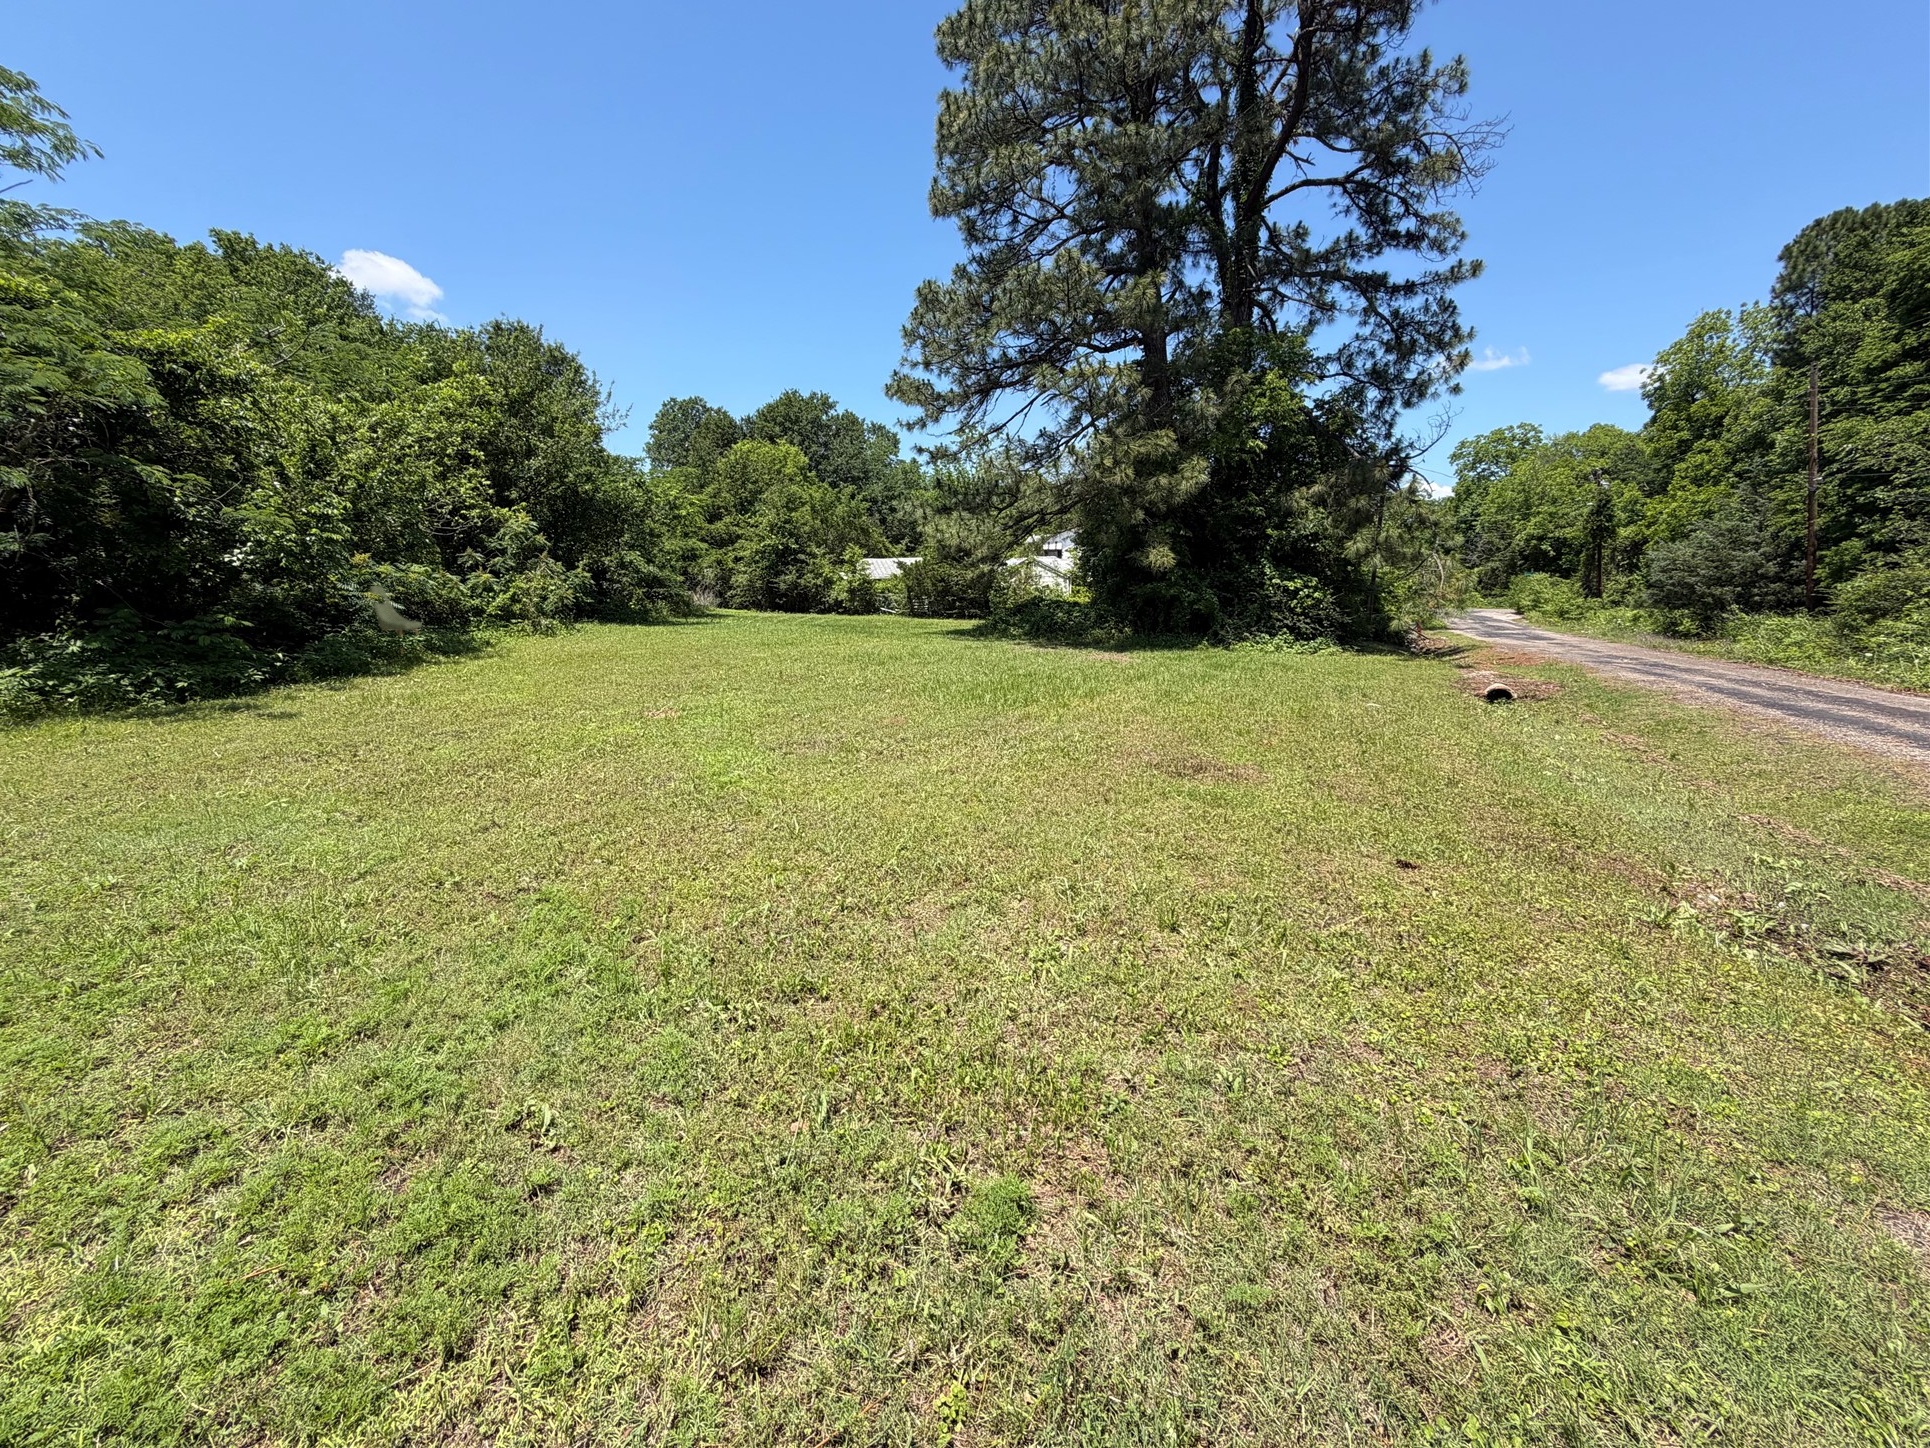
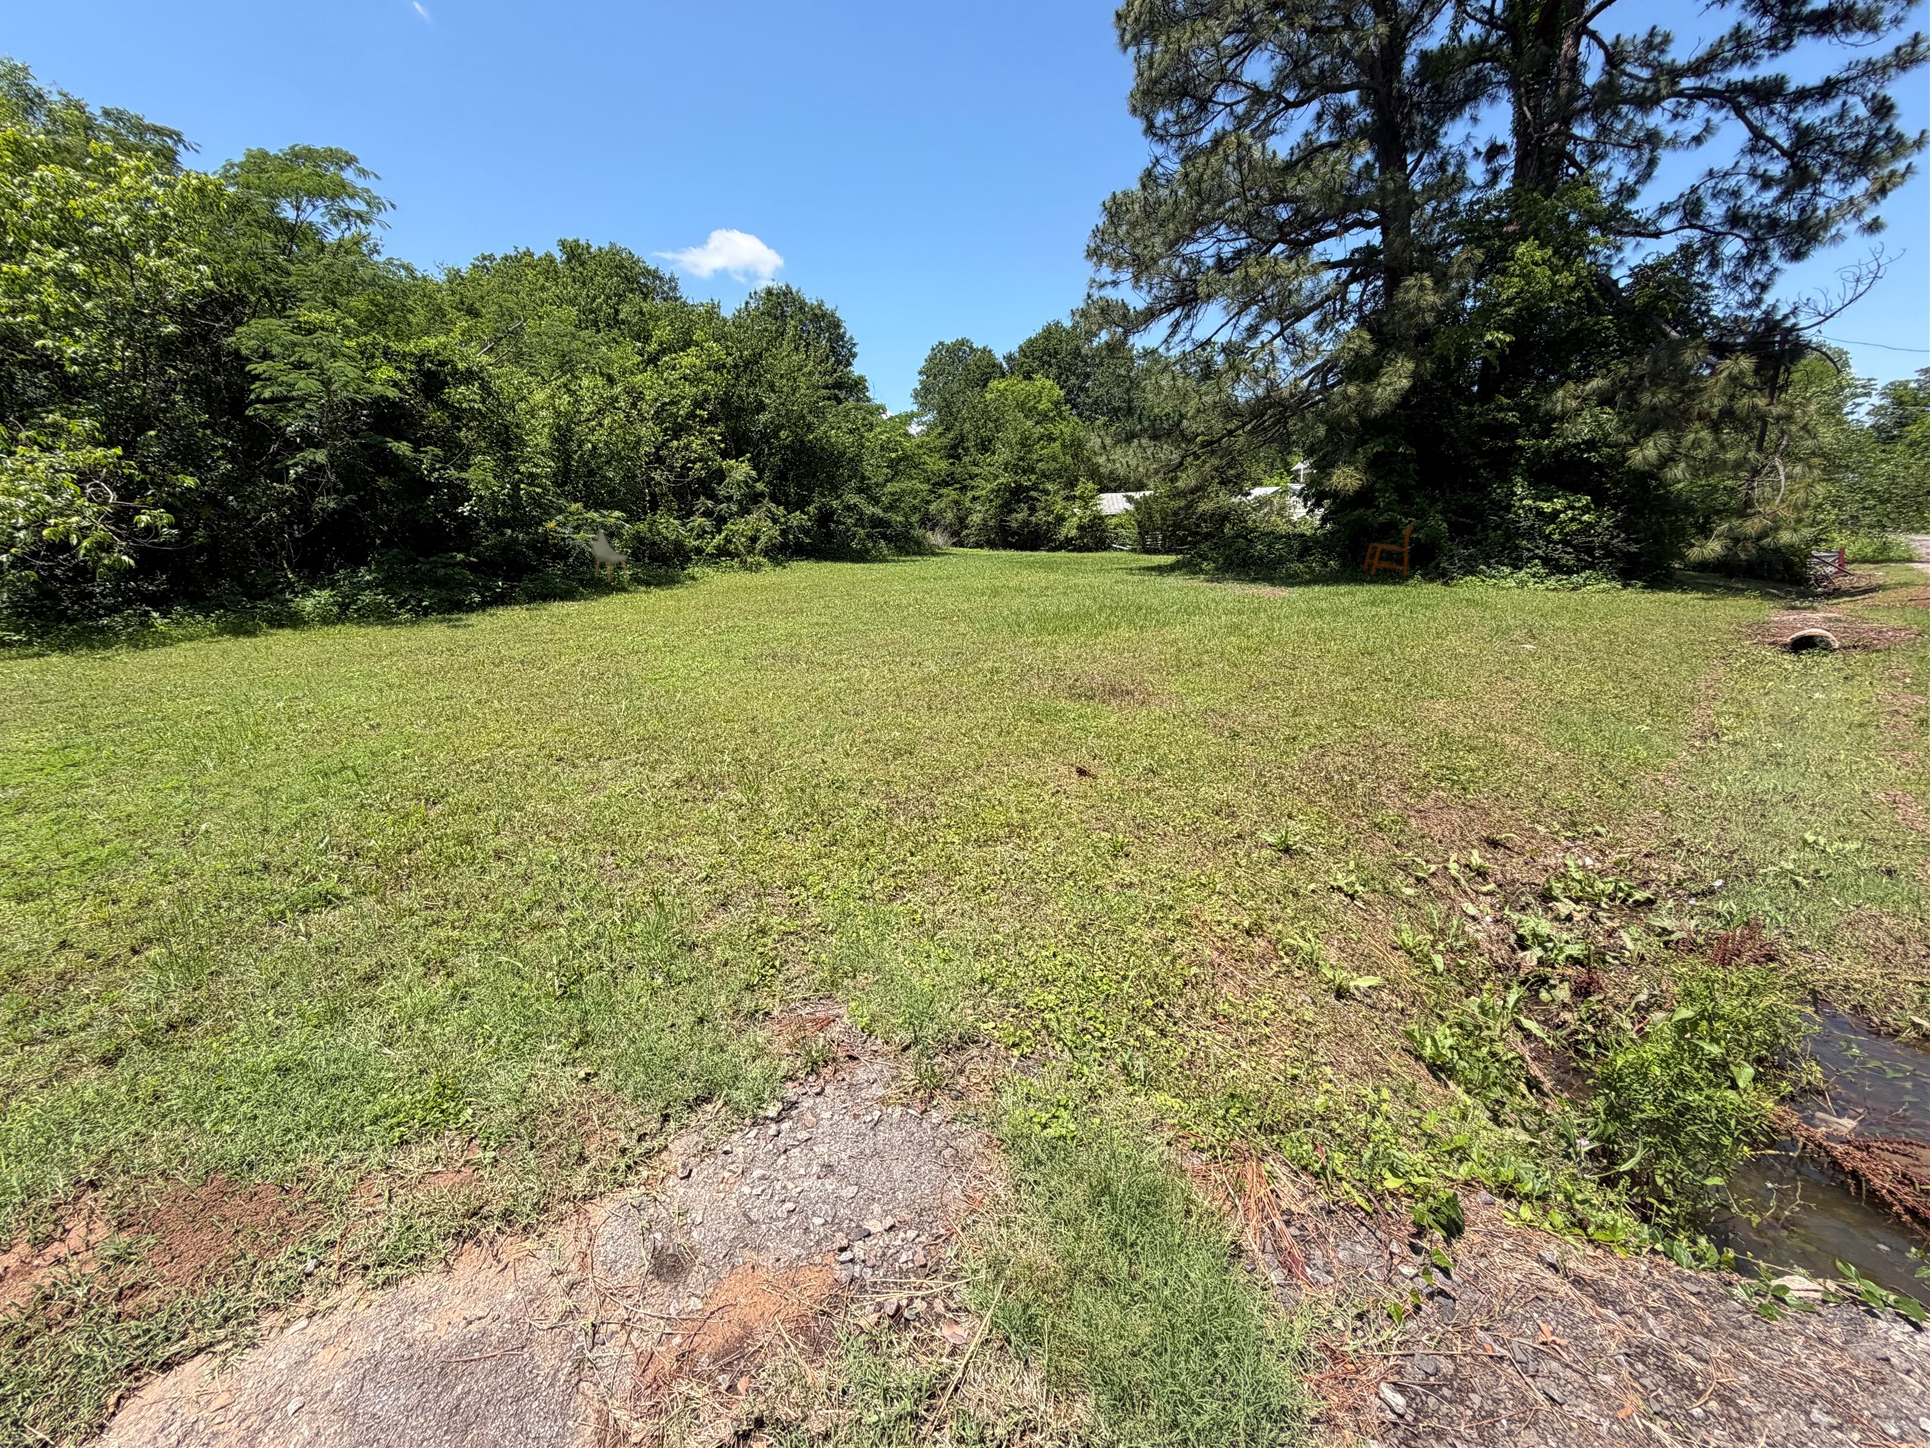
bench: none [1157,593,1198,637] -> present [1364,526,1413,576]

